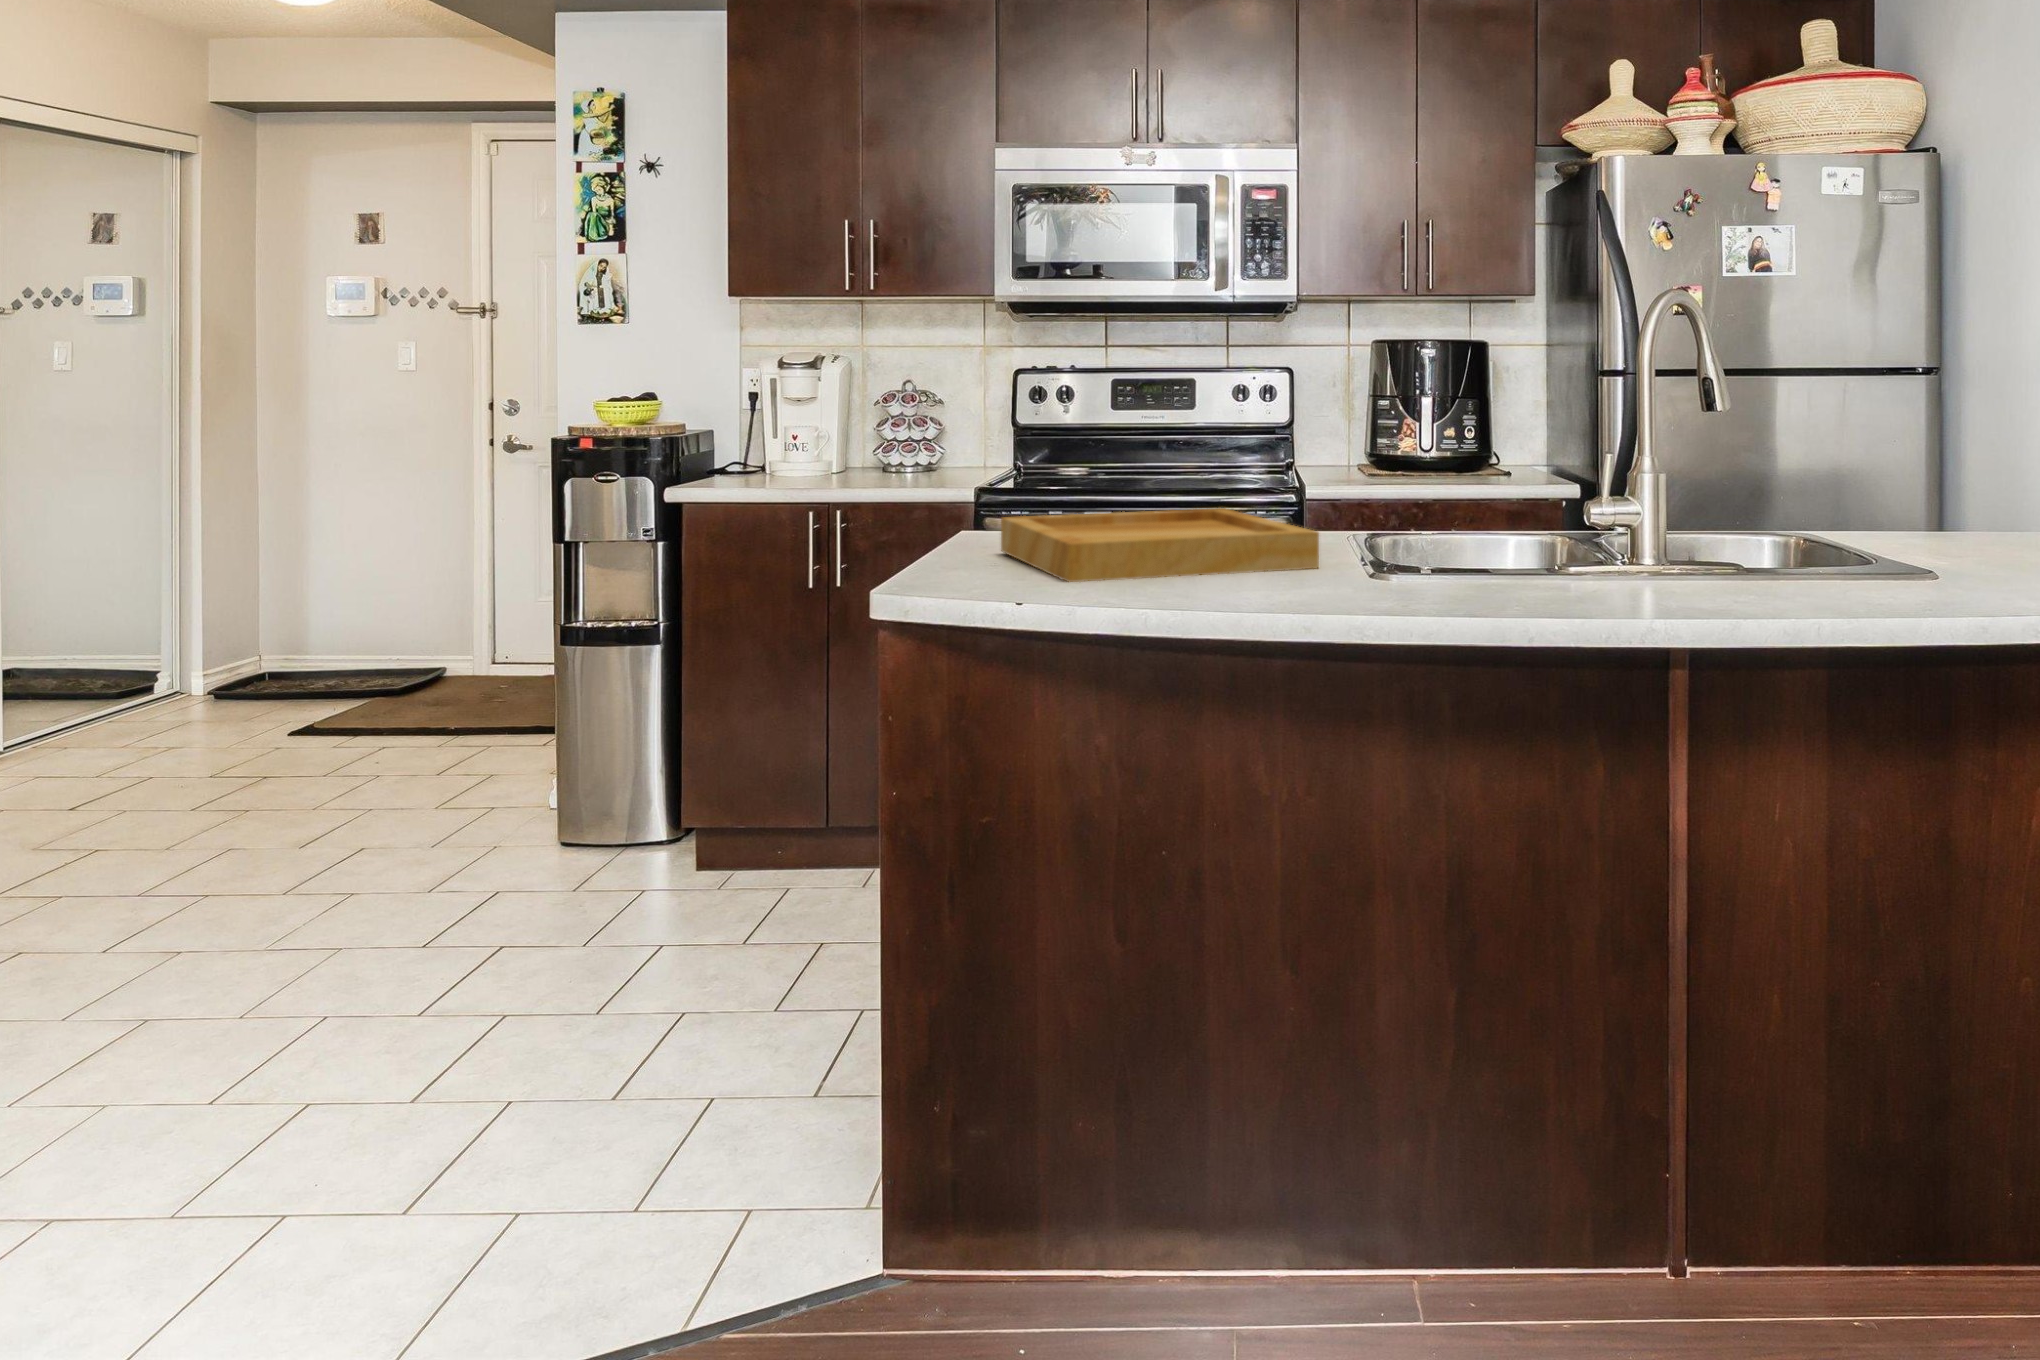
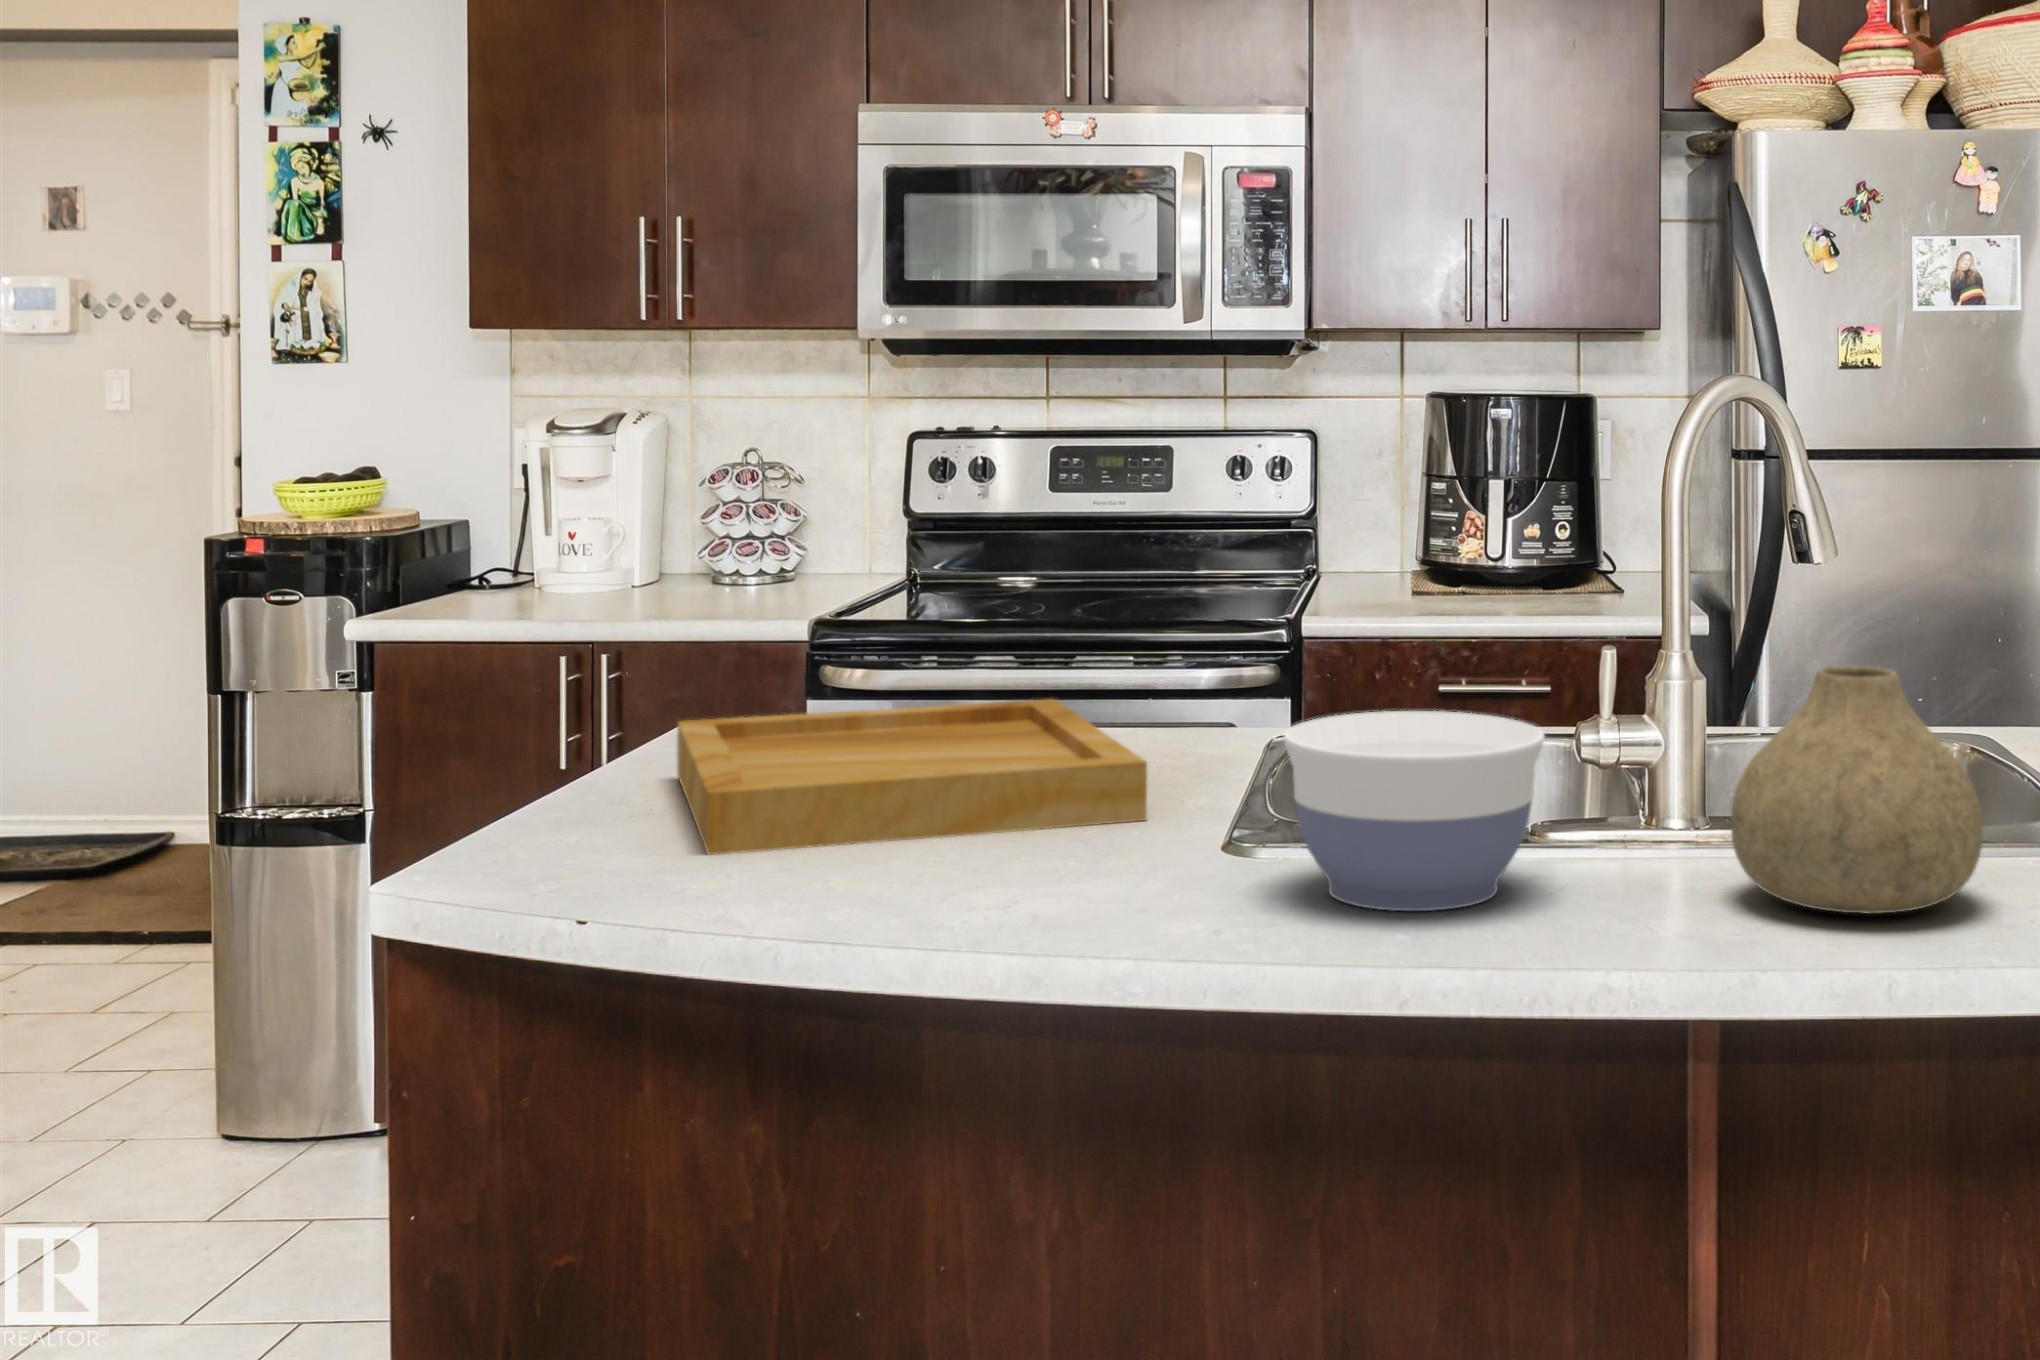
vase: none [1710,455,1866,598] -> present [1731,666,1983,914]
bowl: none [1439,490,1598,600] -> present [1284,711,1545,911]

